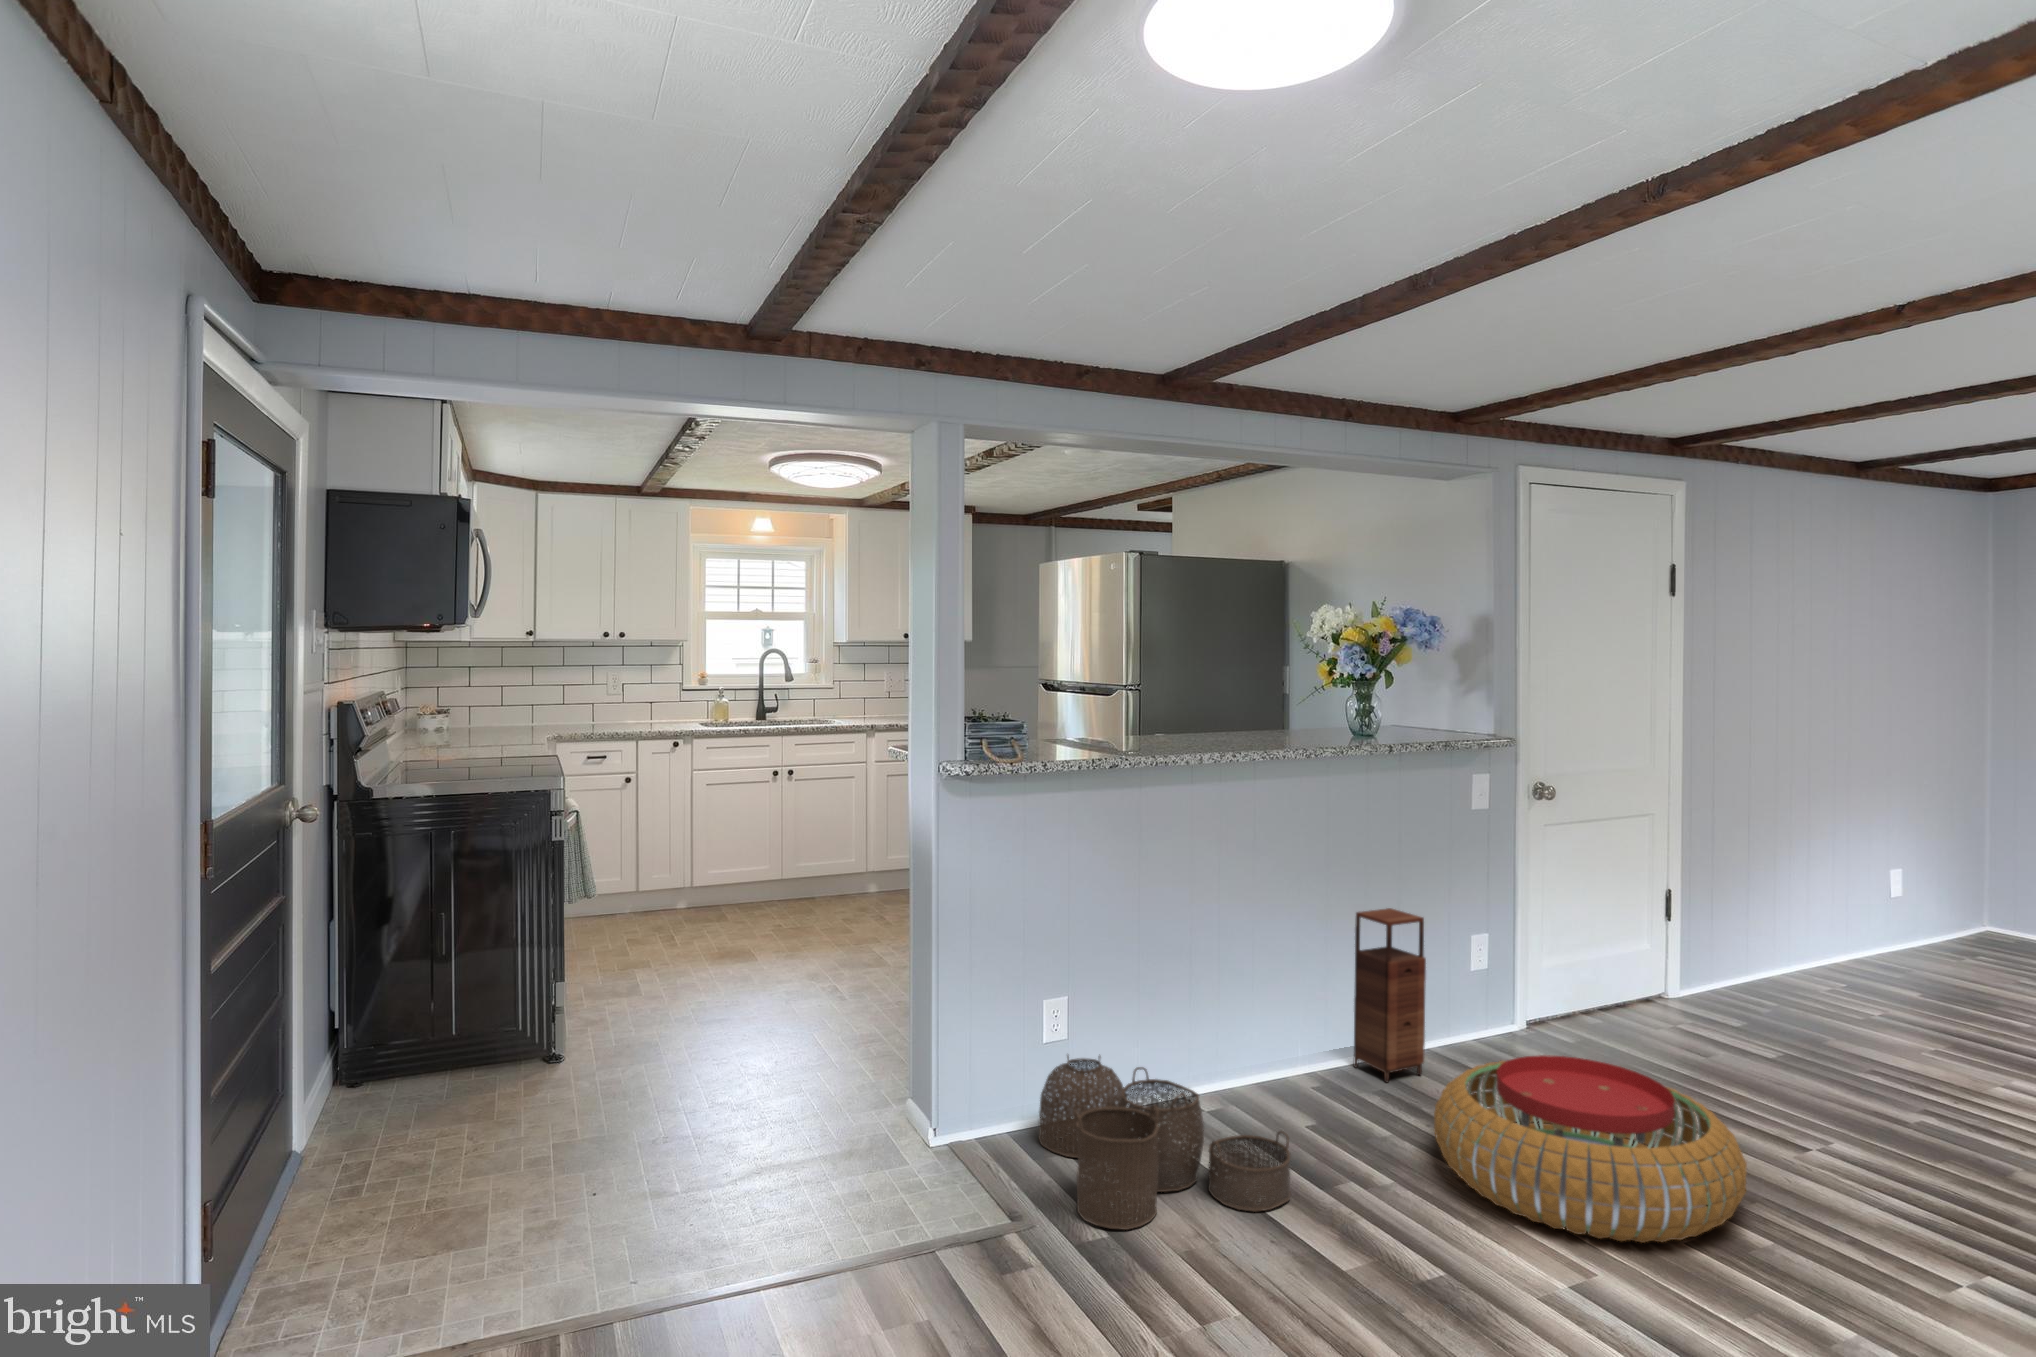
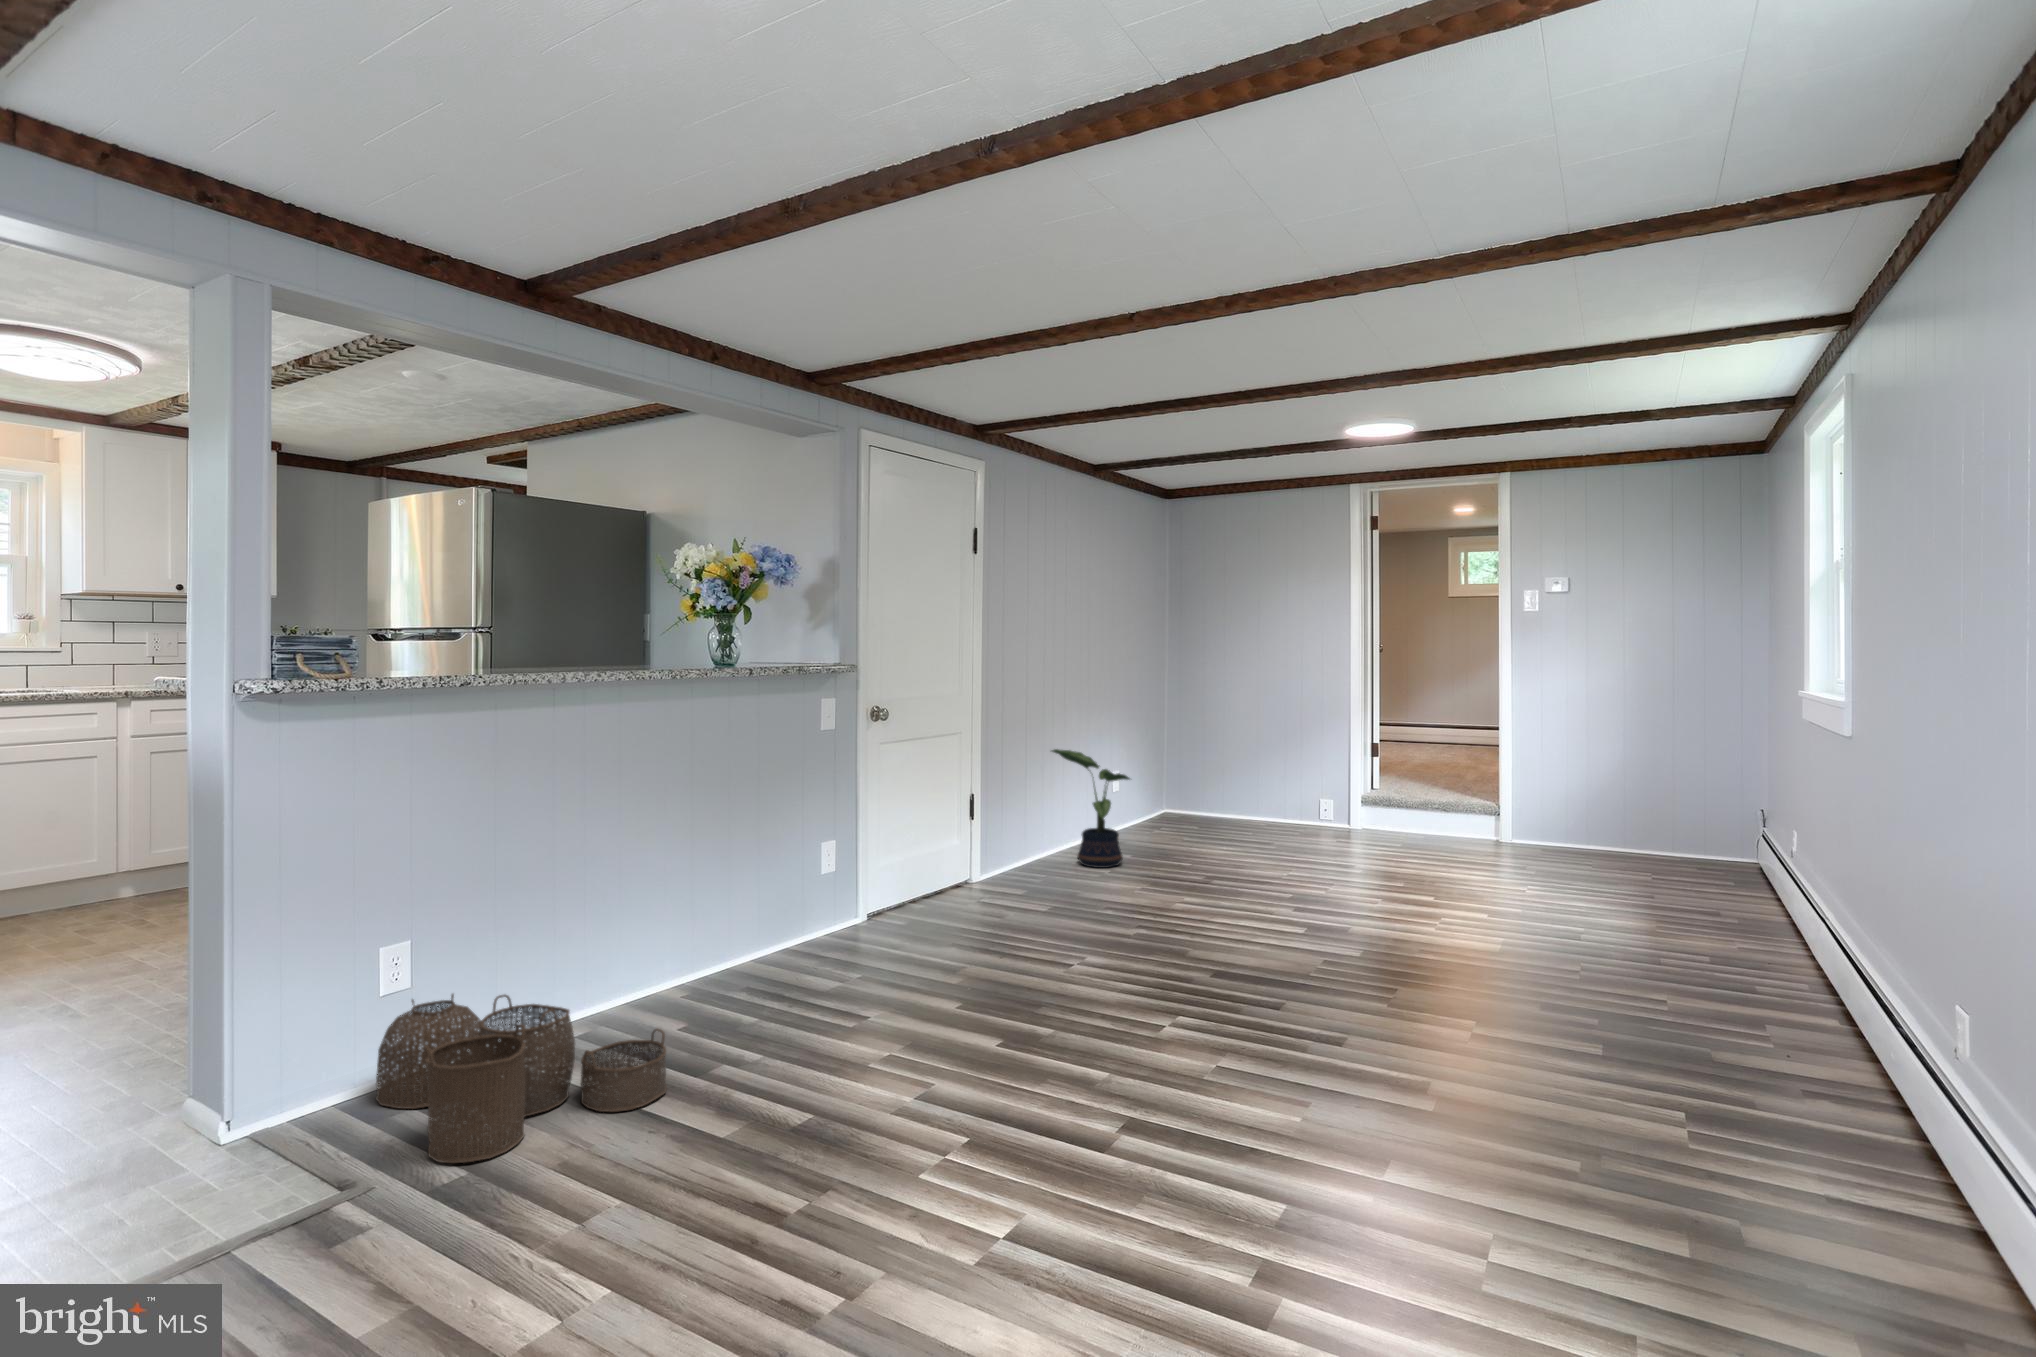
potted plant: none [1785,834,1922,1000] -> present [1052,749,1130,868]
storage cabinet: present [1354,908,1426,1082] -> none [722,822,787,981]
pouf: present [1434,1055,1747,1243] -> none [798,922,1037,1060]

